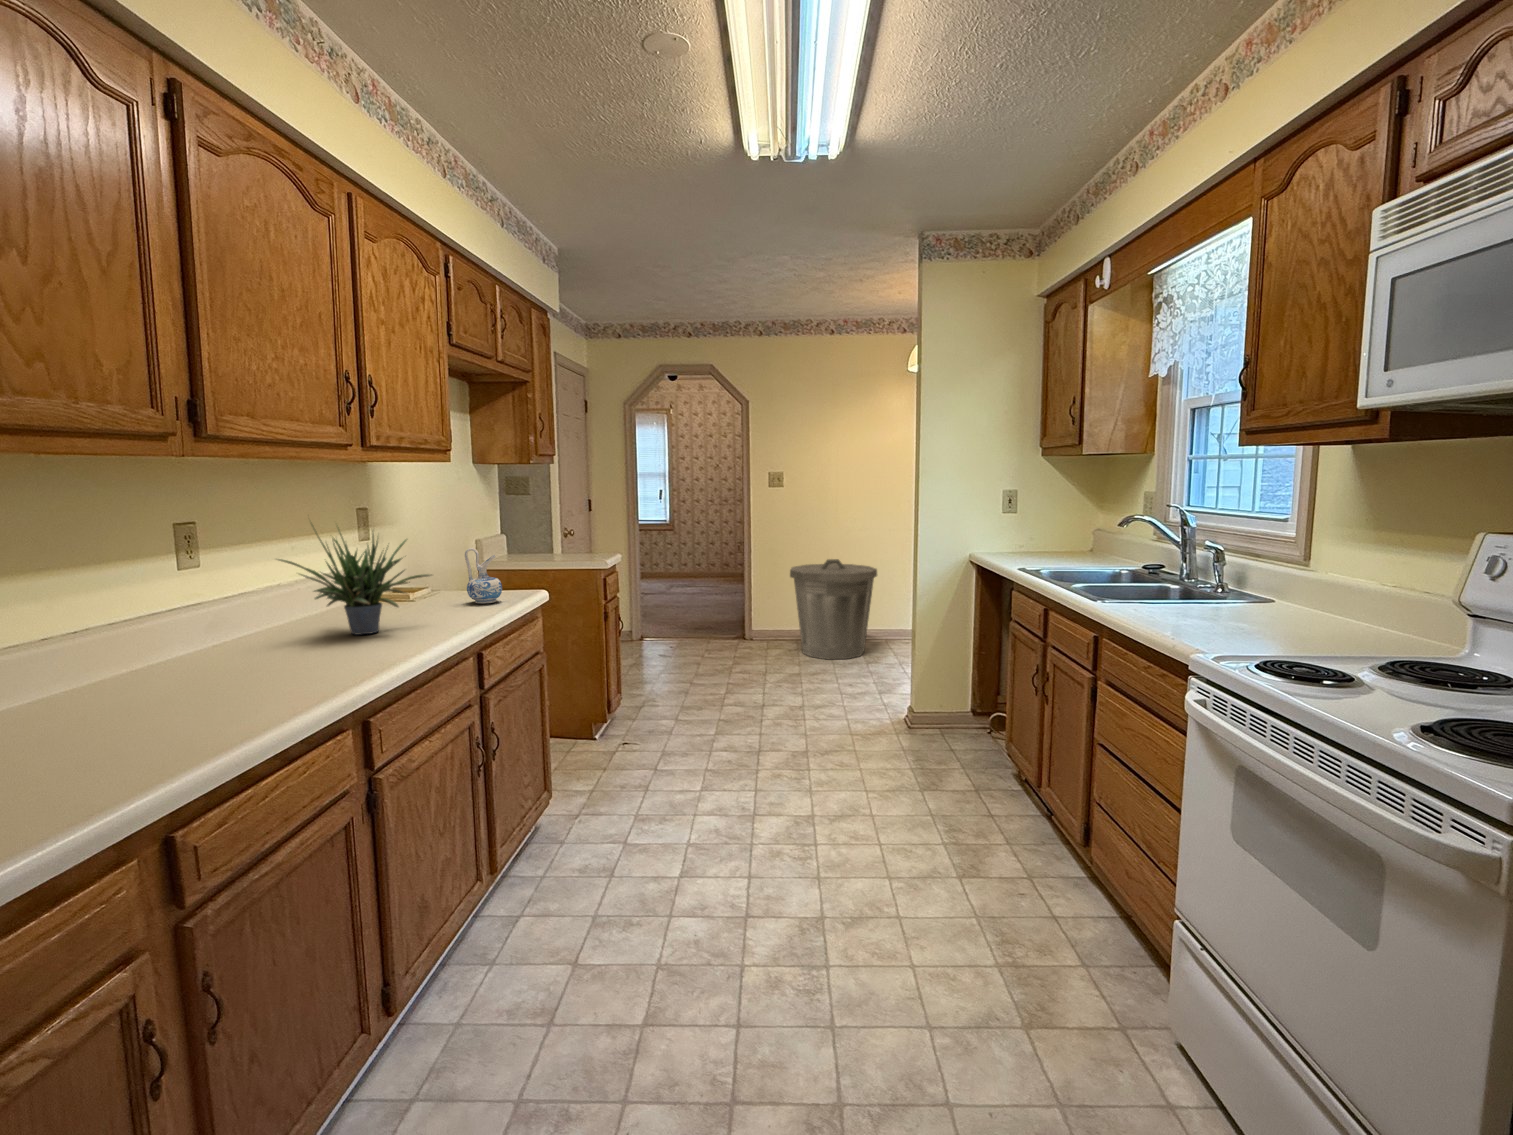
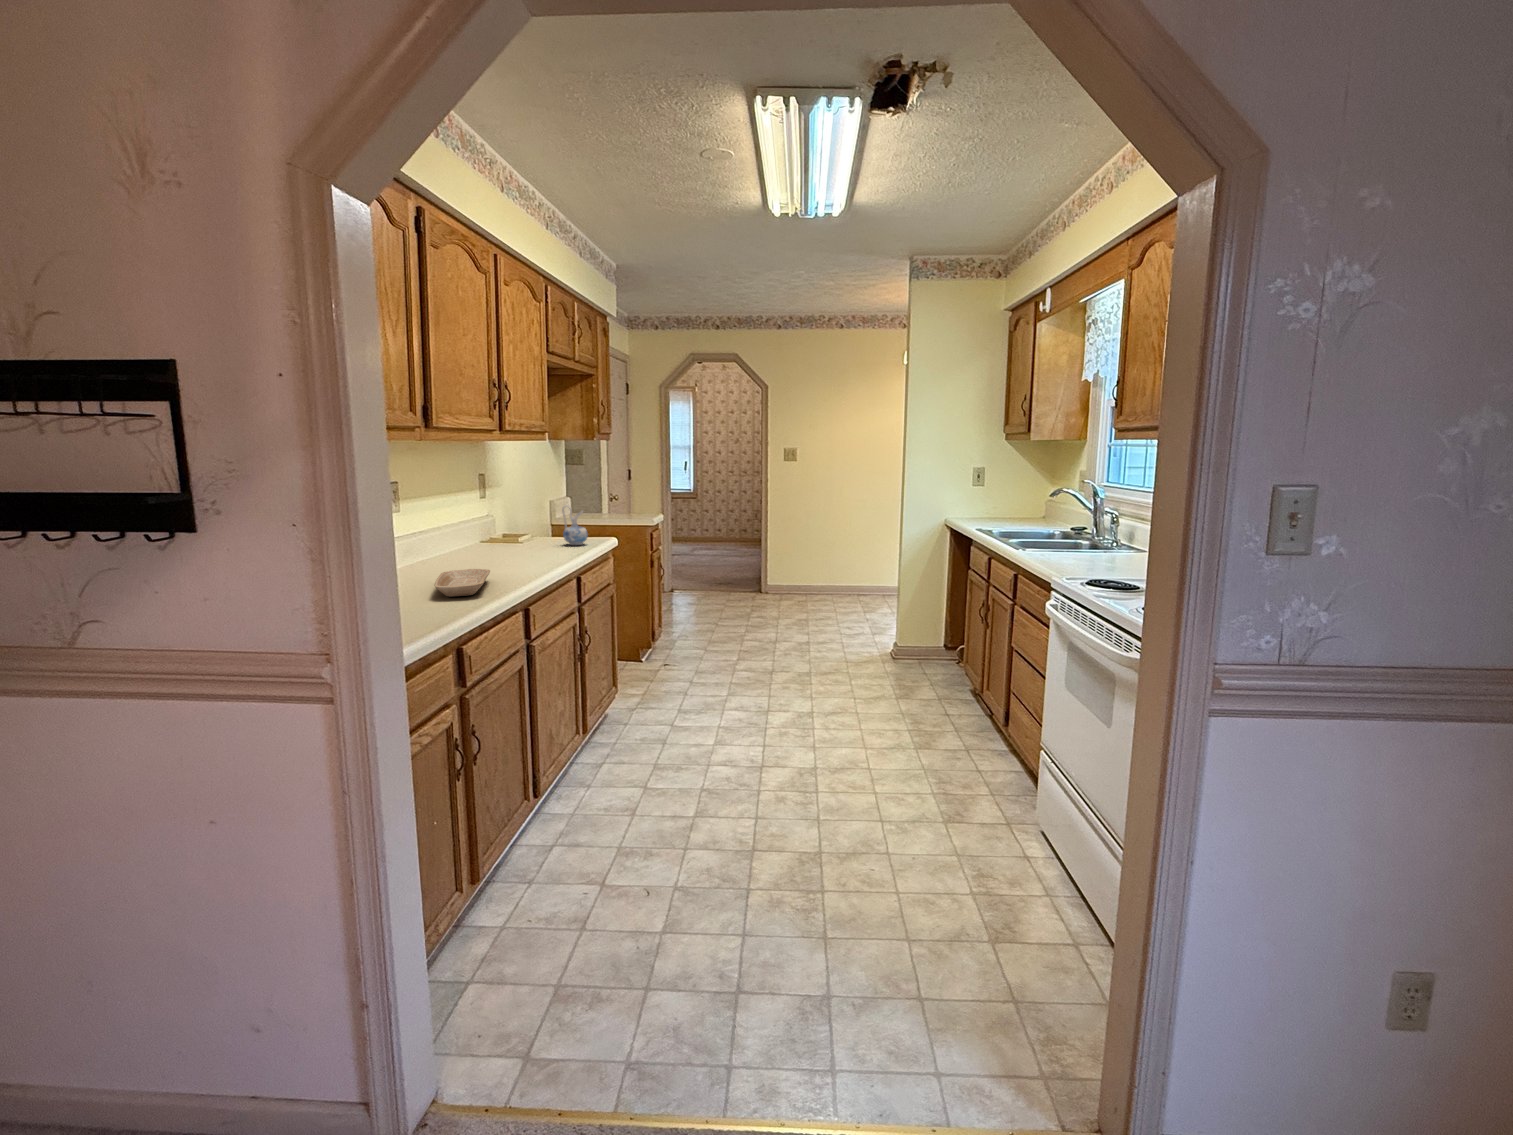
potted plant: present [277,525,432,635] -> none [454,479,549,561]
trash can: present [790,559,877,659] -> none [800,525,875,610]
tray: none [164,659,302,721] -> present [434,569,490,596]

